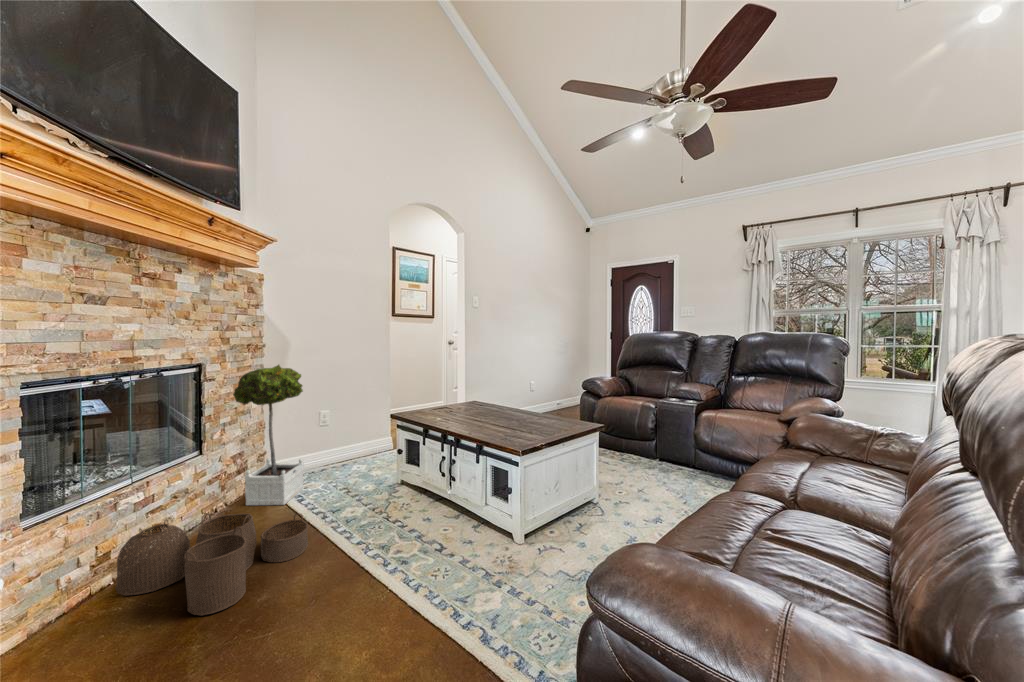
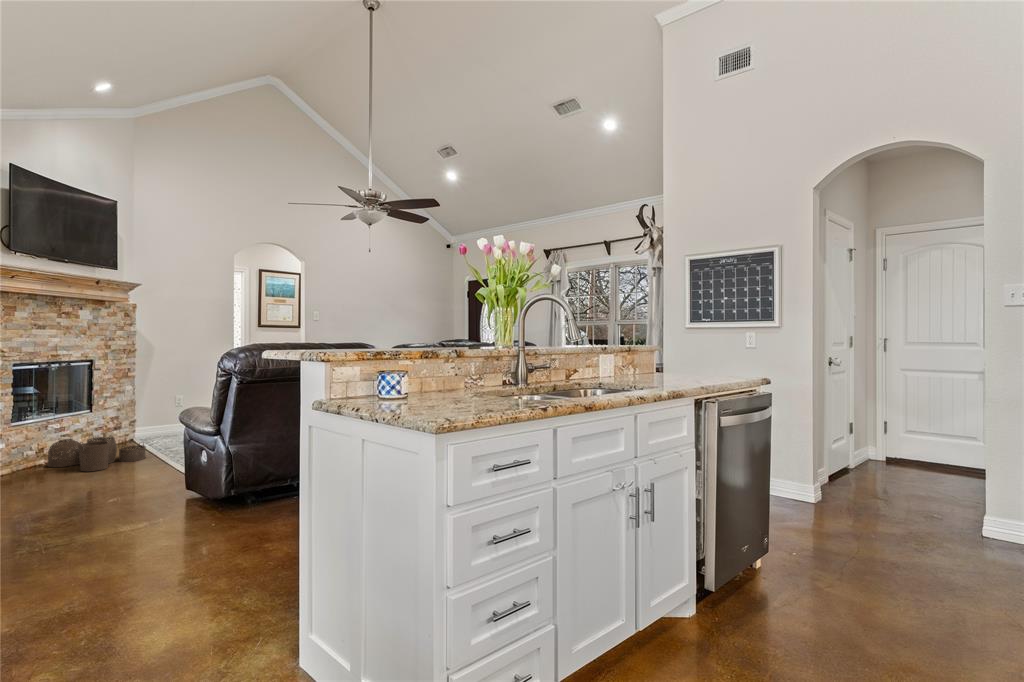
potted tree: present [233,365,303,505] -> none [111,361,156,446]

